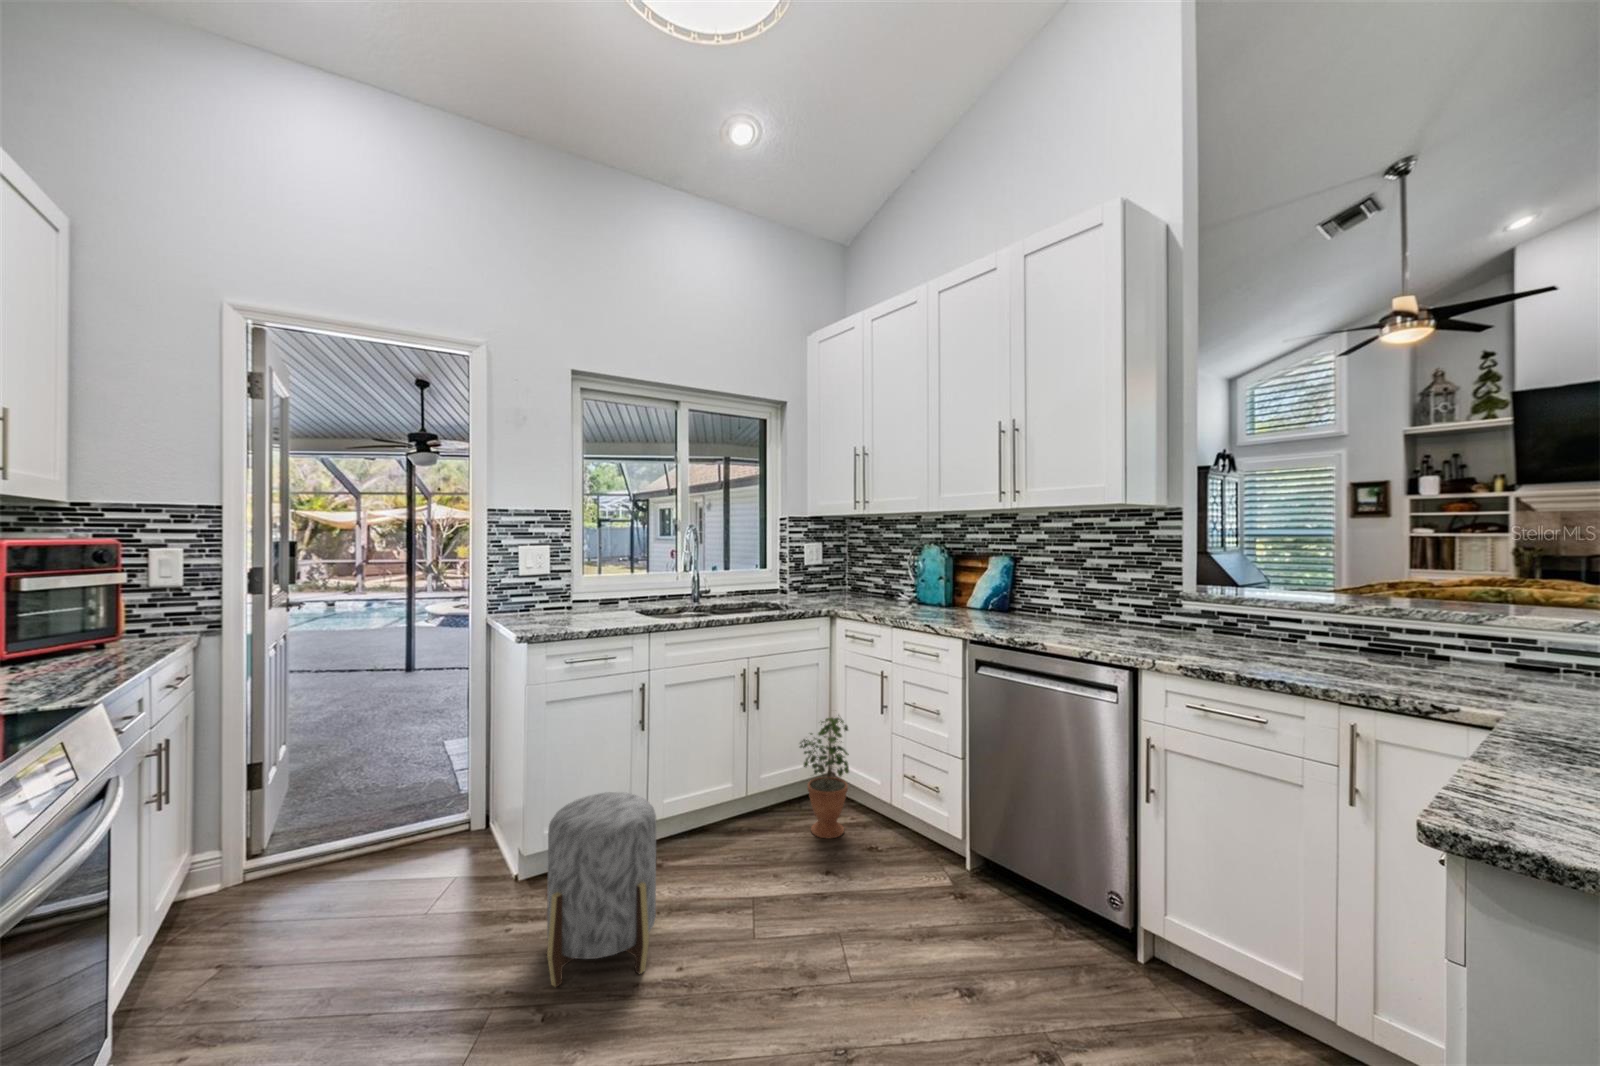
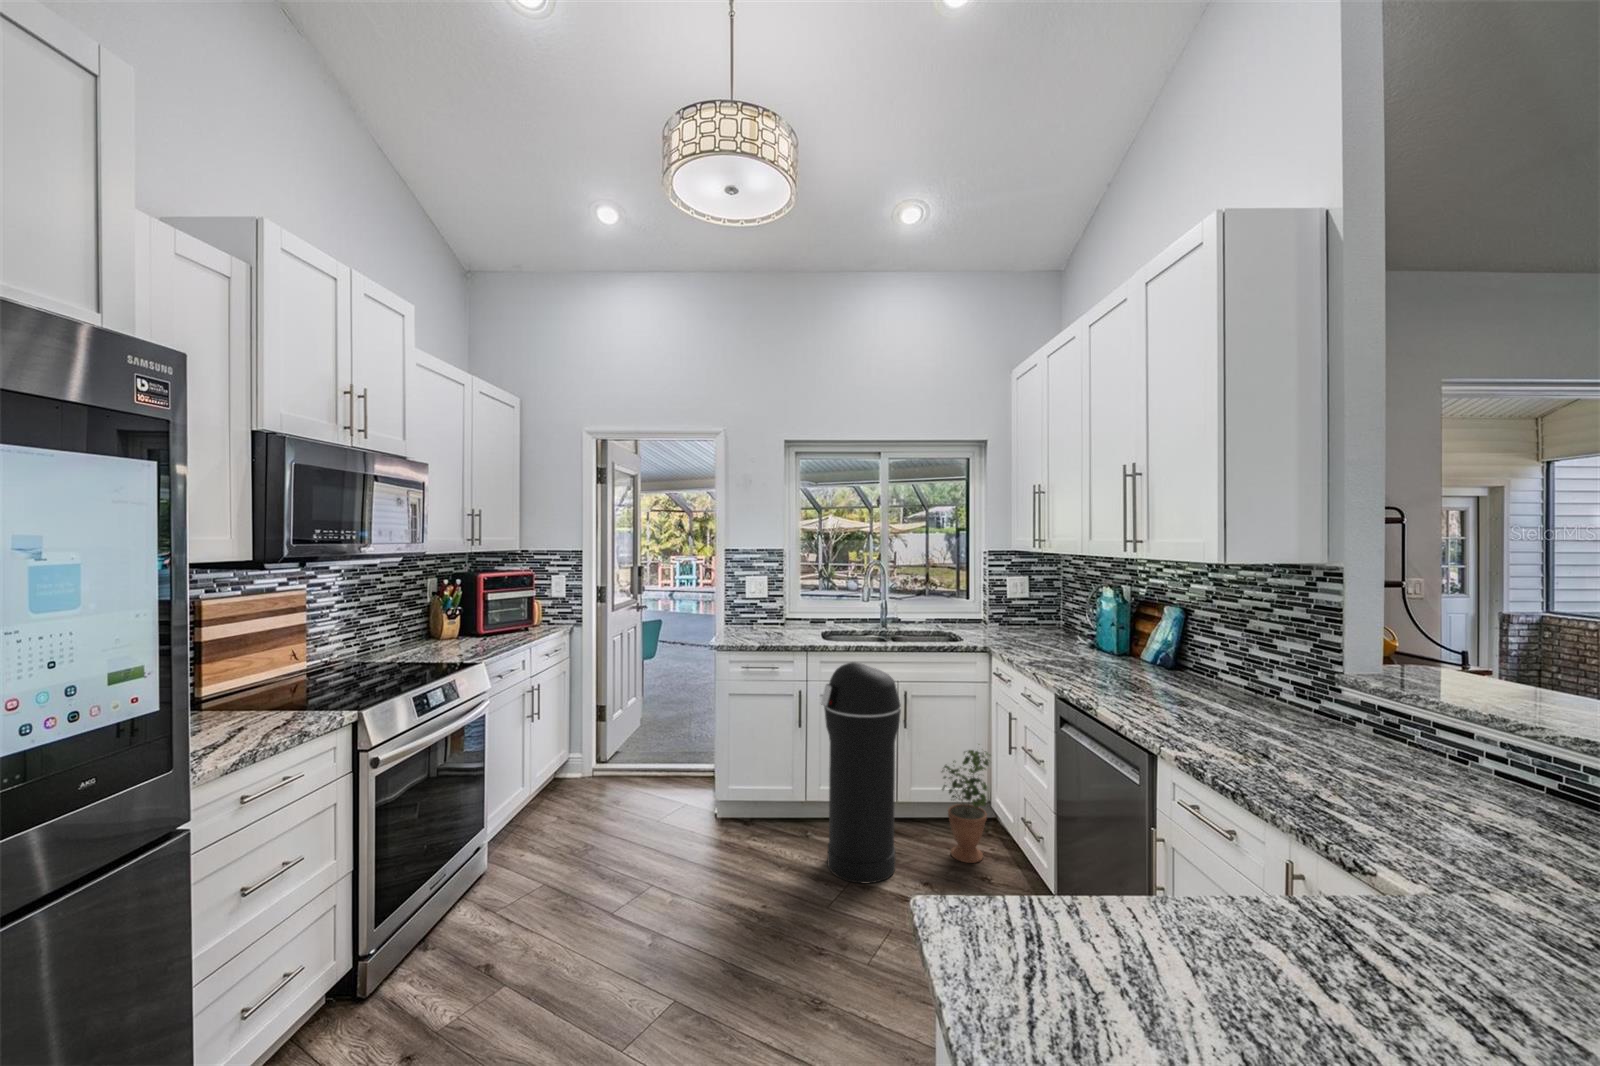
trash can: none [692,634,783,898] -> present [821,662,901,884]
stool: present [547,792,656,987] -> none [691,769,778,905]

